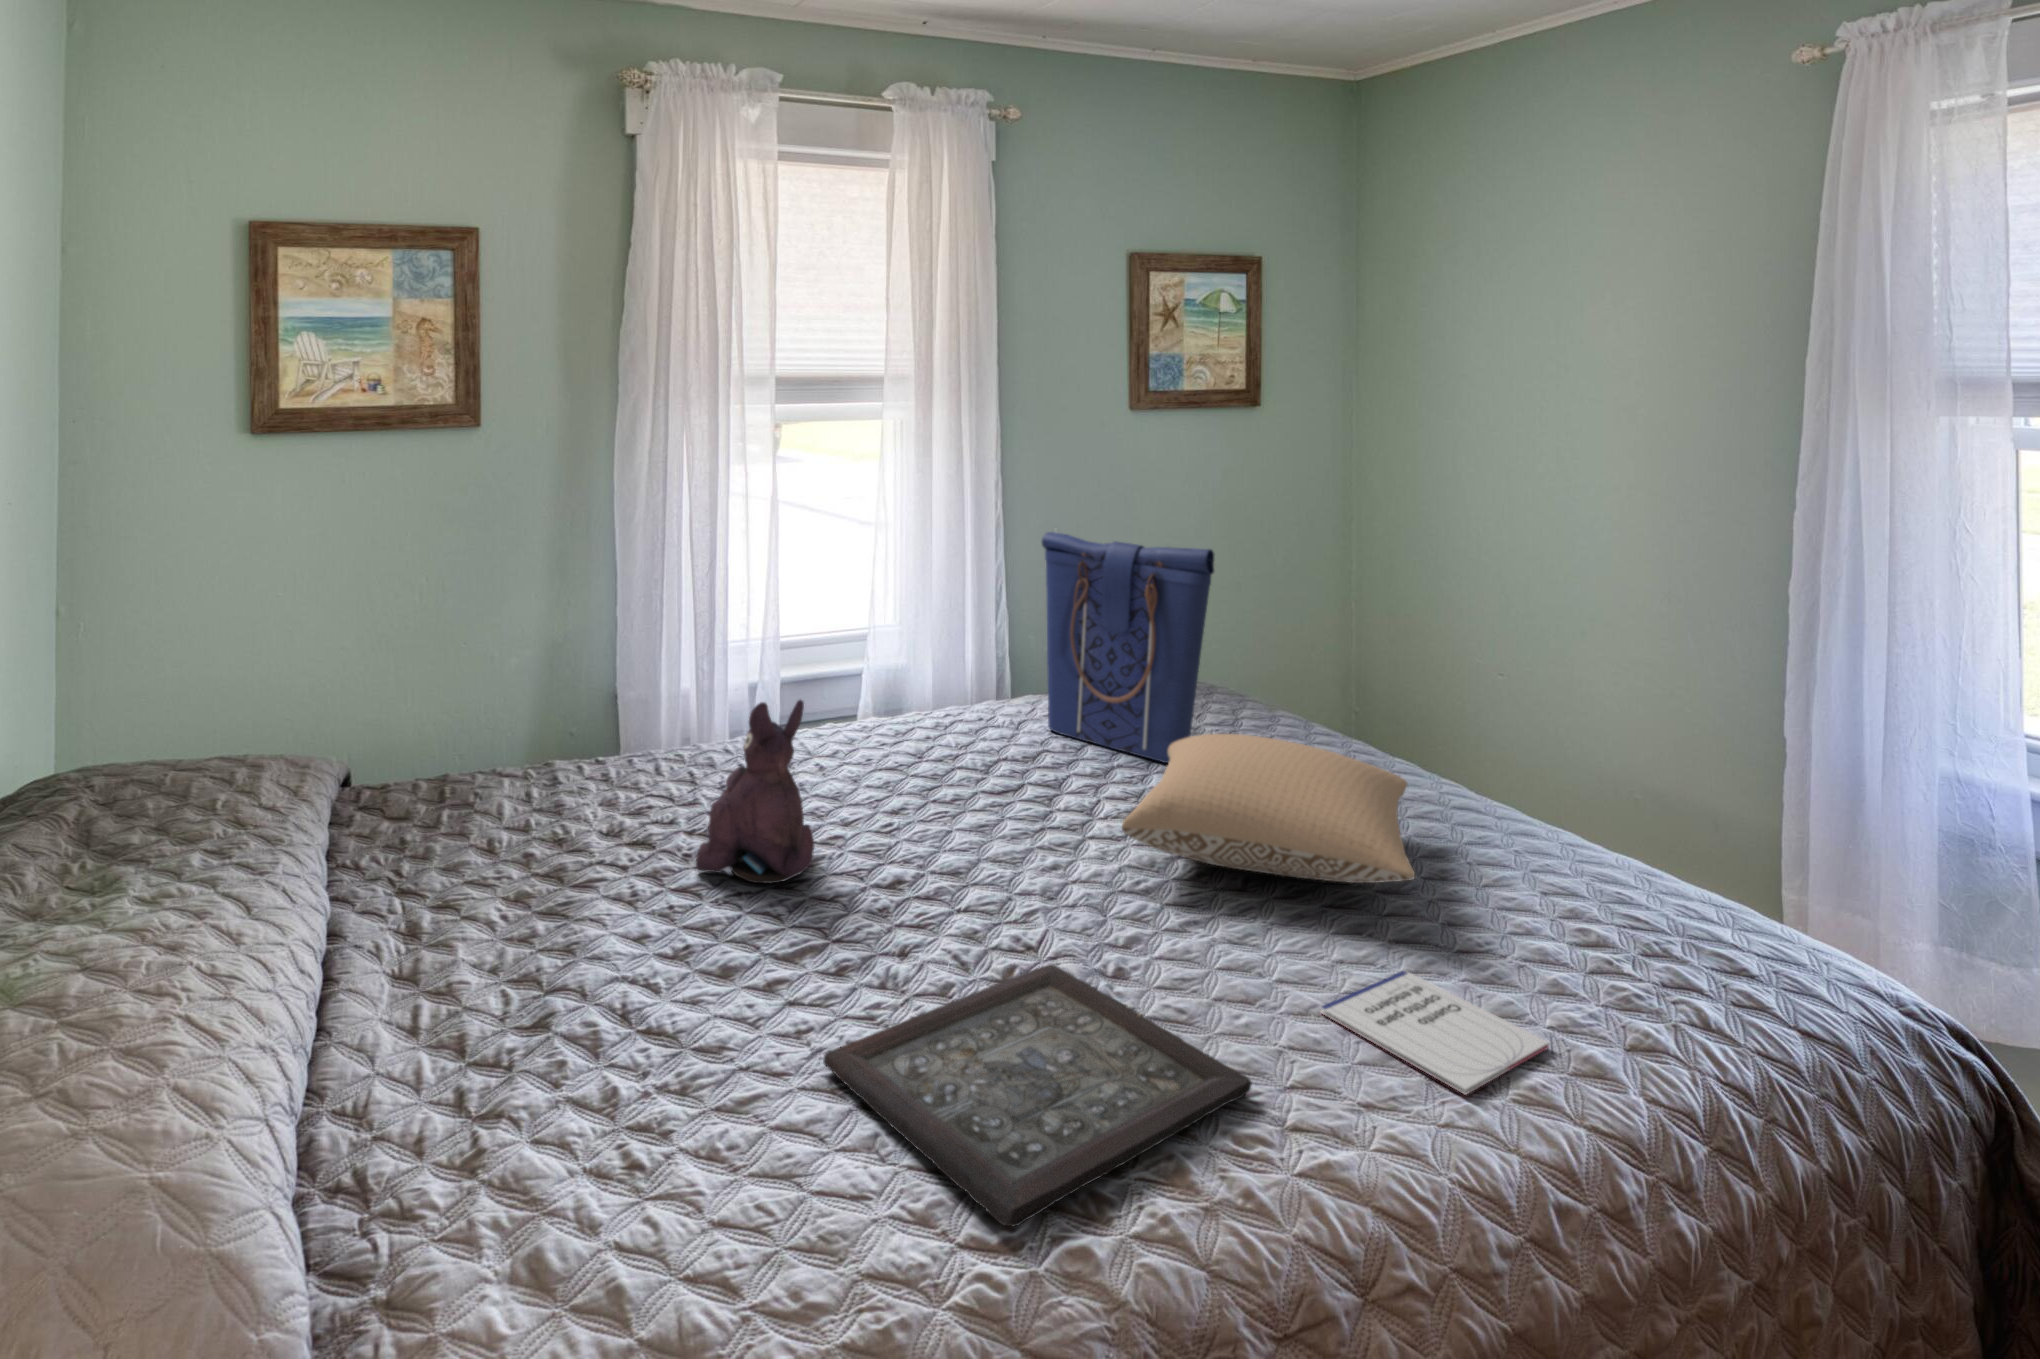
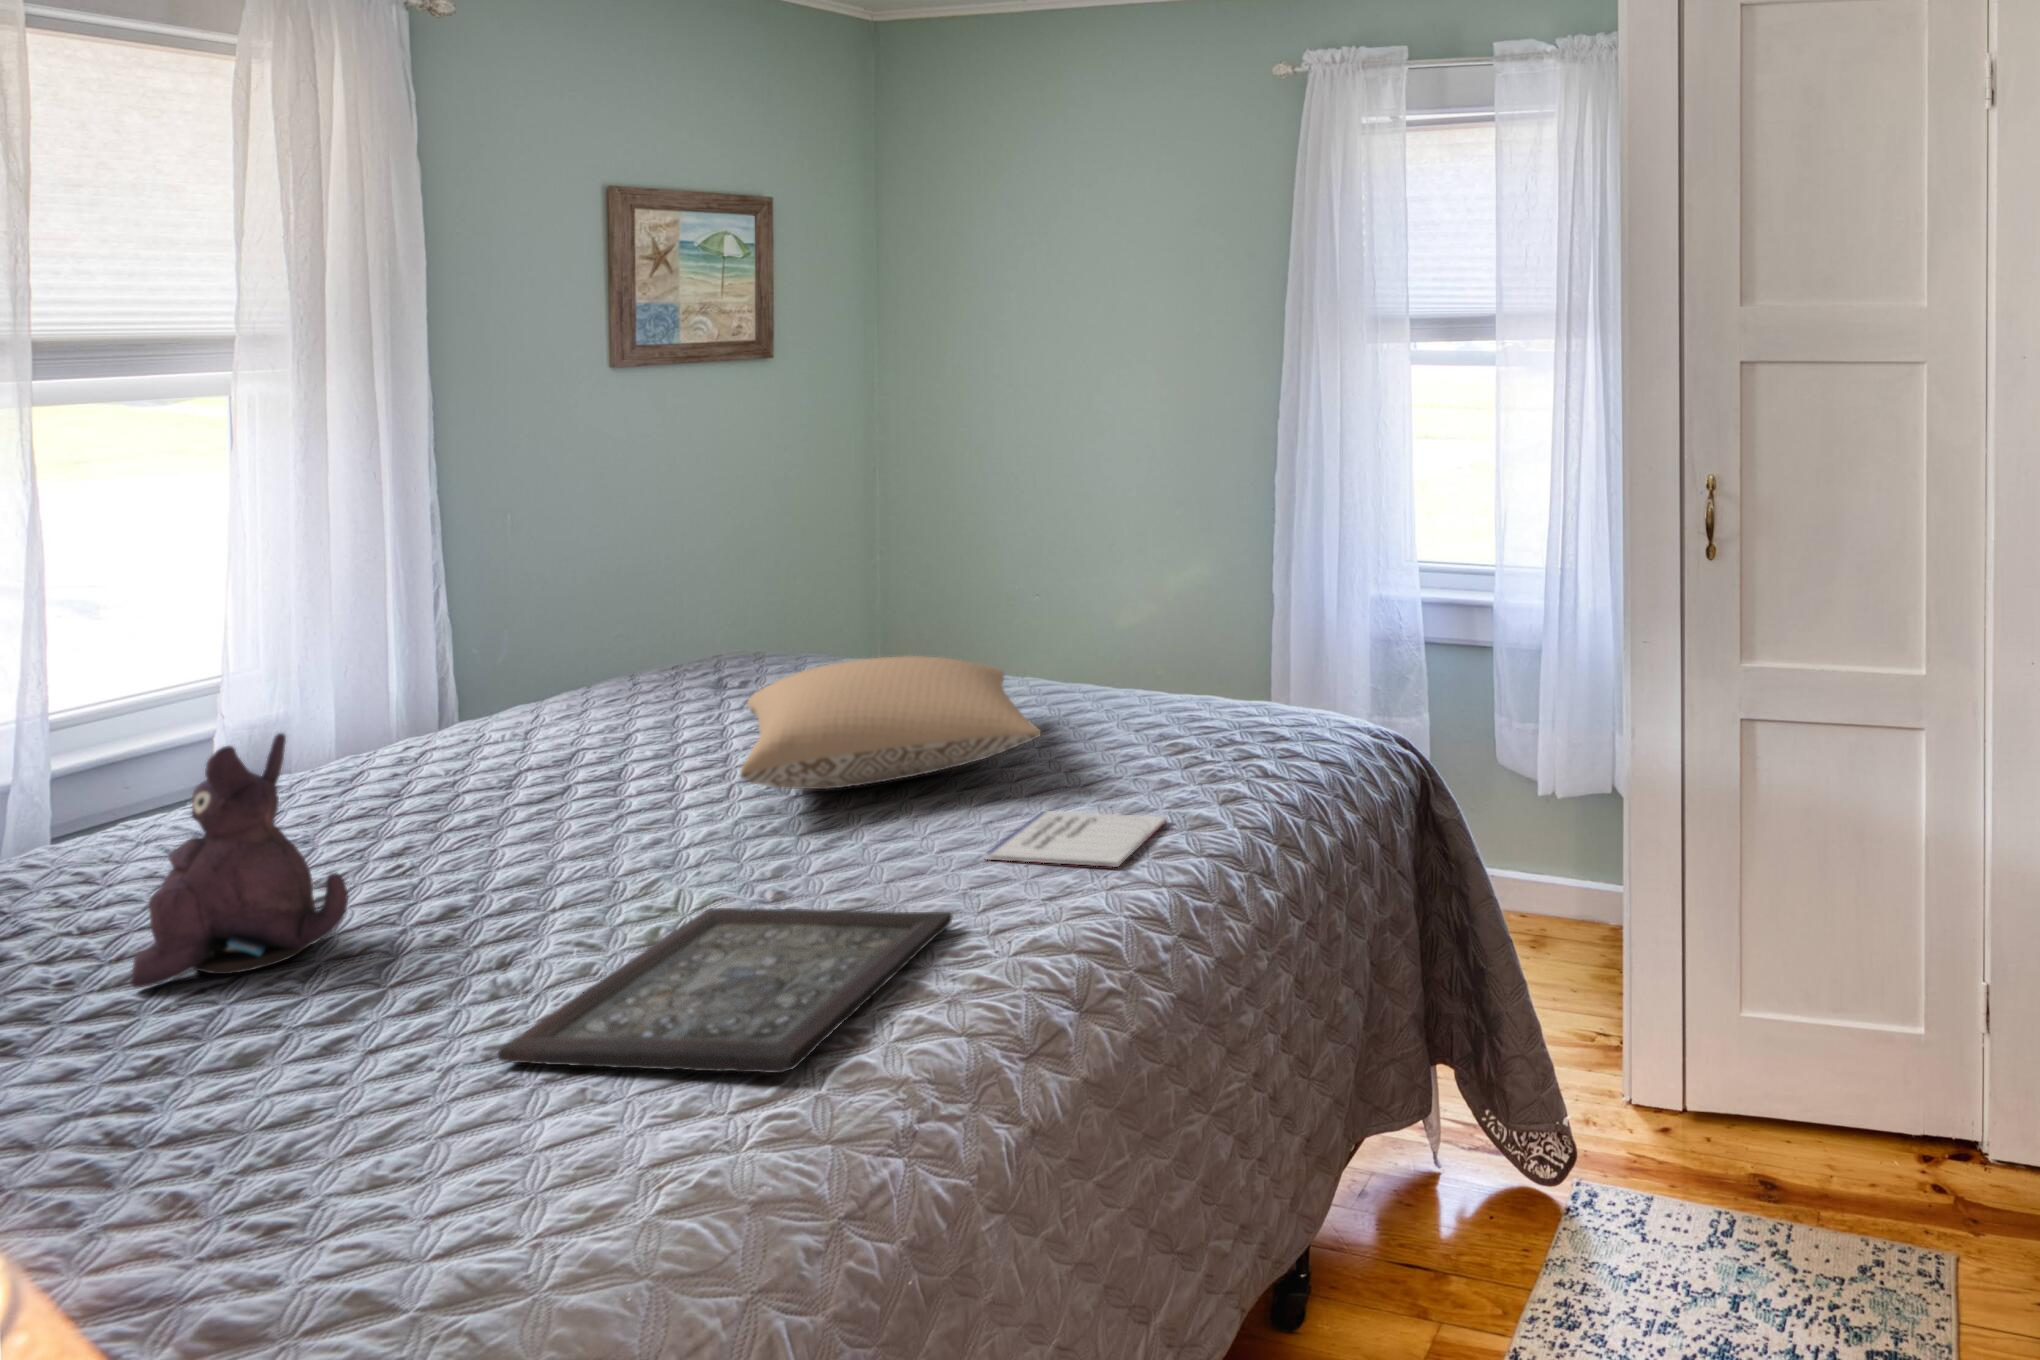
tote bag: present [1042,532,1214,763] -> none [529,482,775,732]

